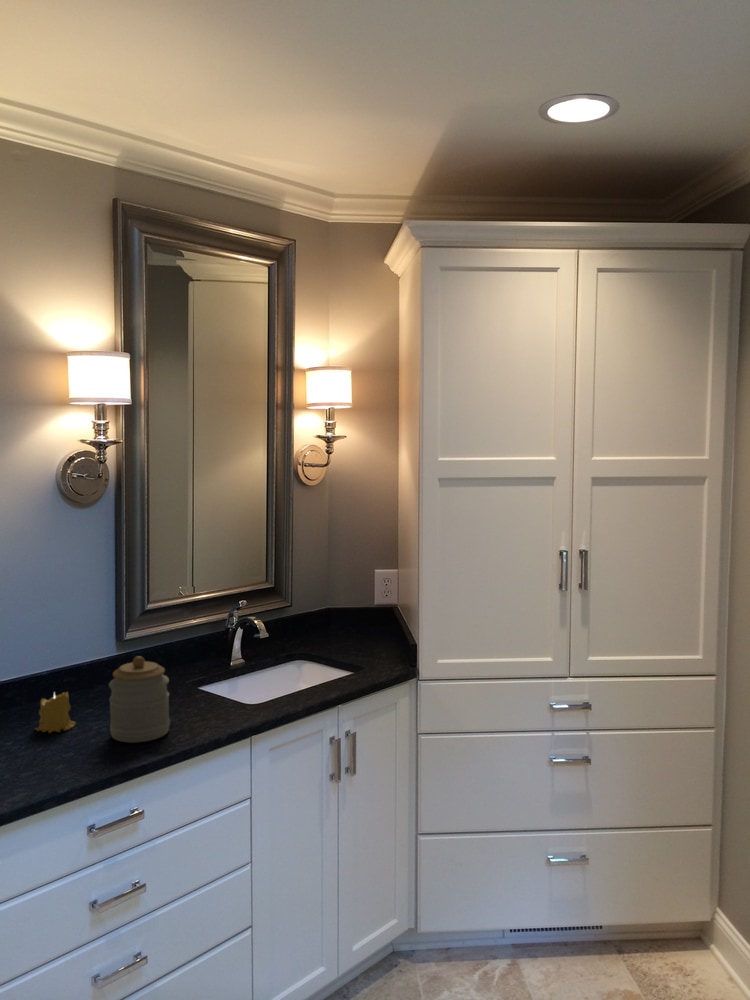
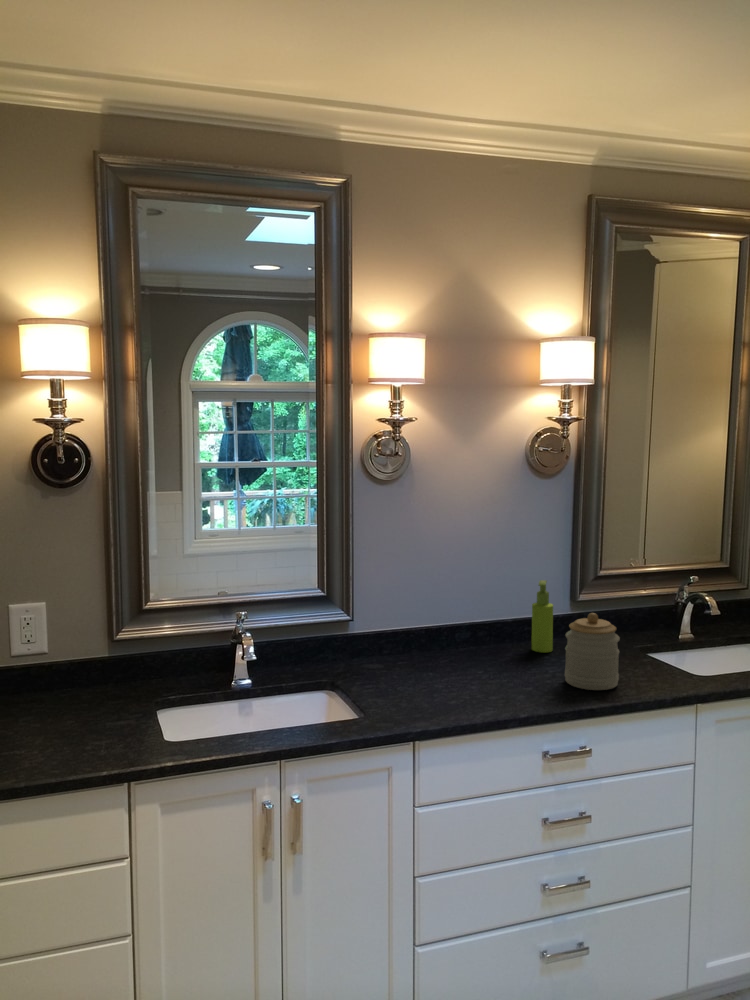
soap dispenser: none [71,623,97,705] -> present [532,580,553,652]
candle: present [36,692,76,733] -> none [501,635,535,670]

